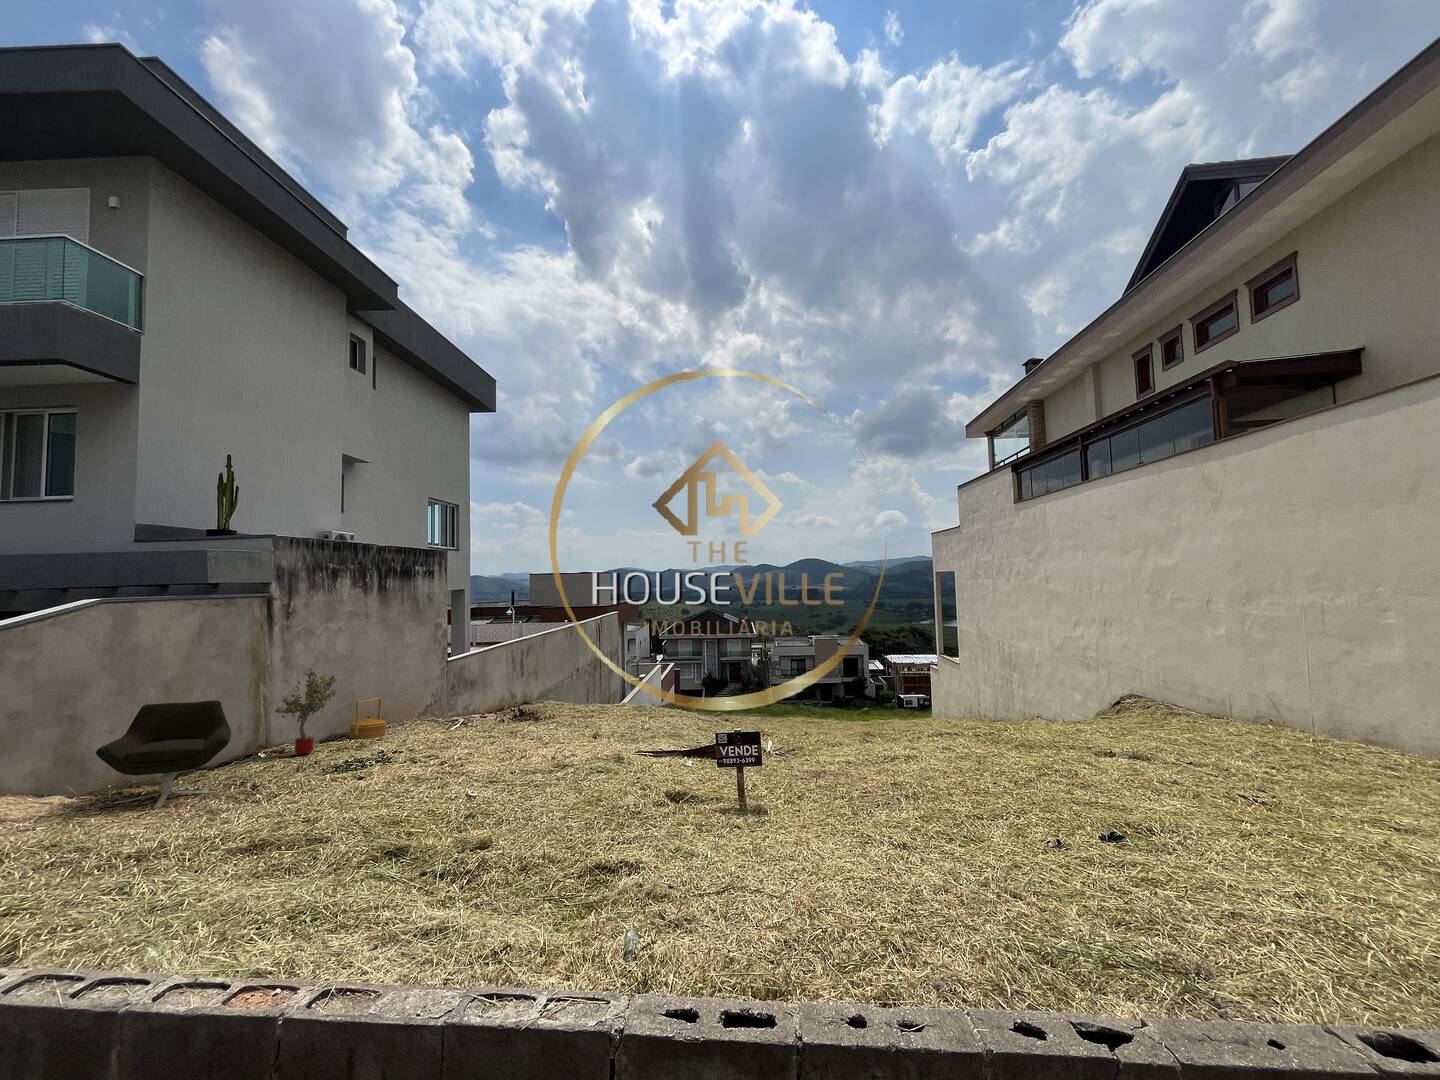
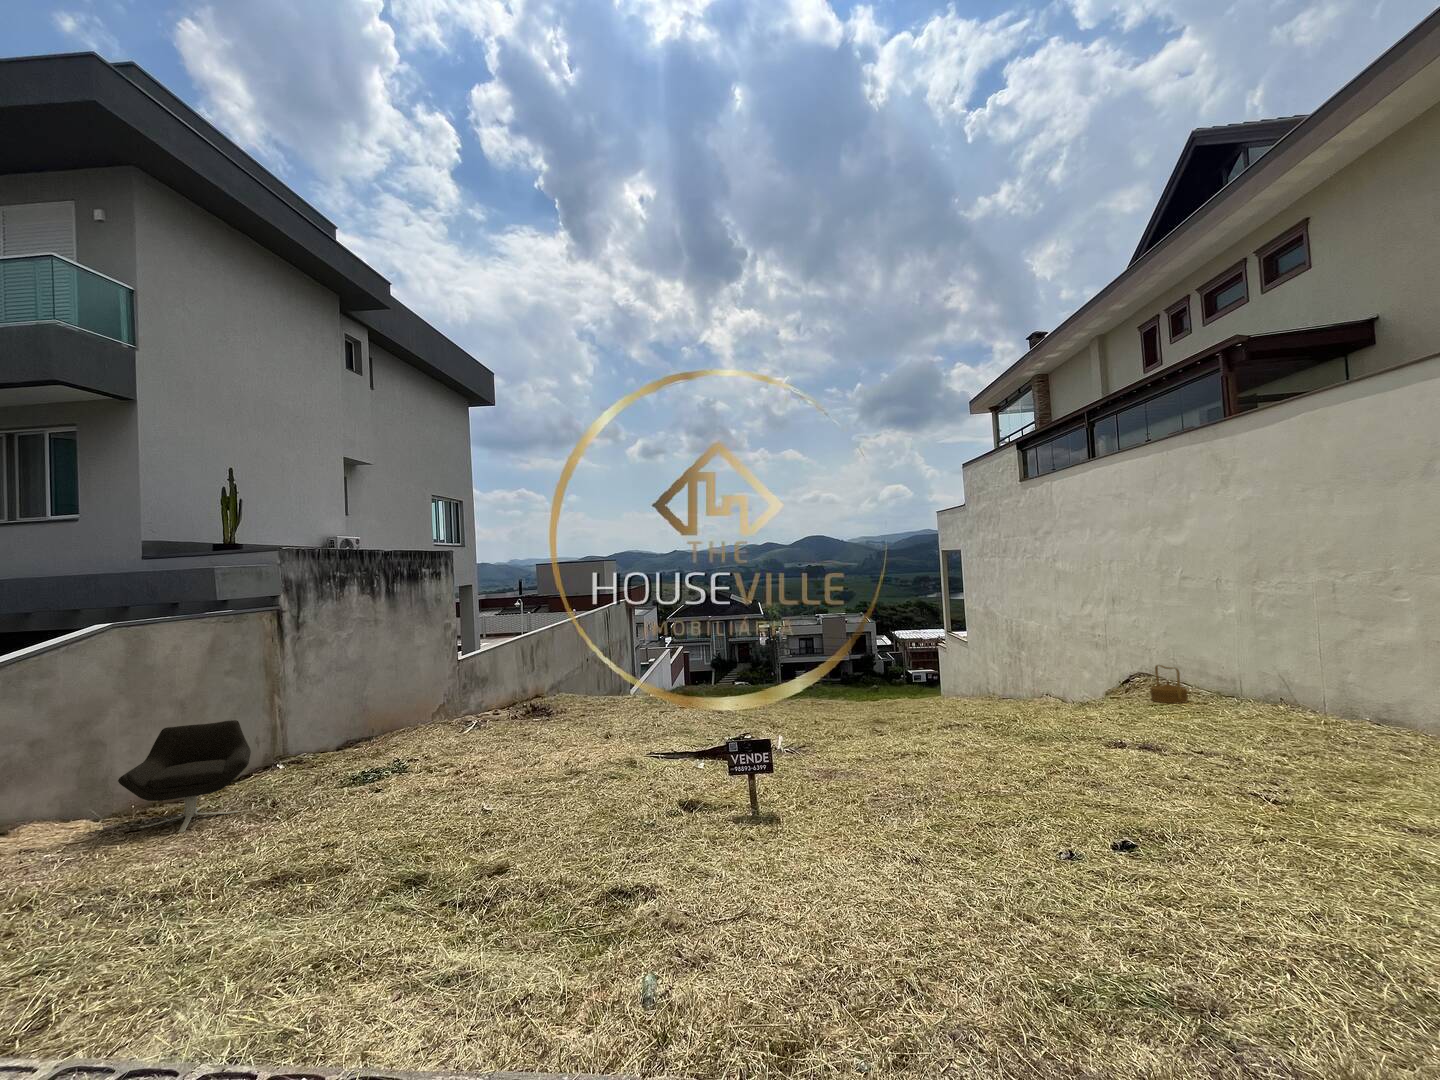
potted tree: present [275,667,337,756] -> none [291,679,353,766]
woven basket: present [349,698,387,738] -> present [1150,665,1188,703]

